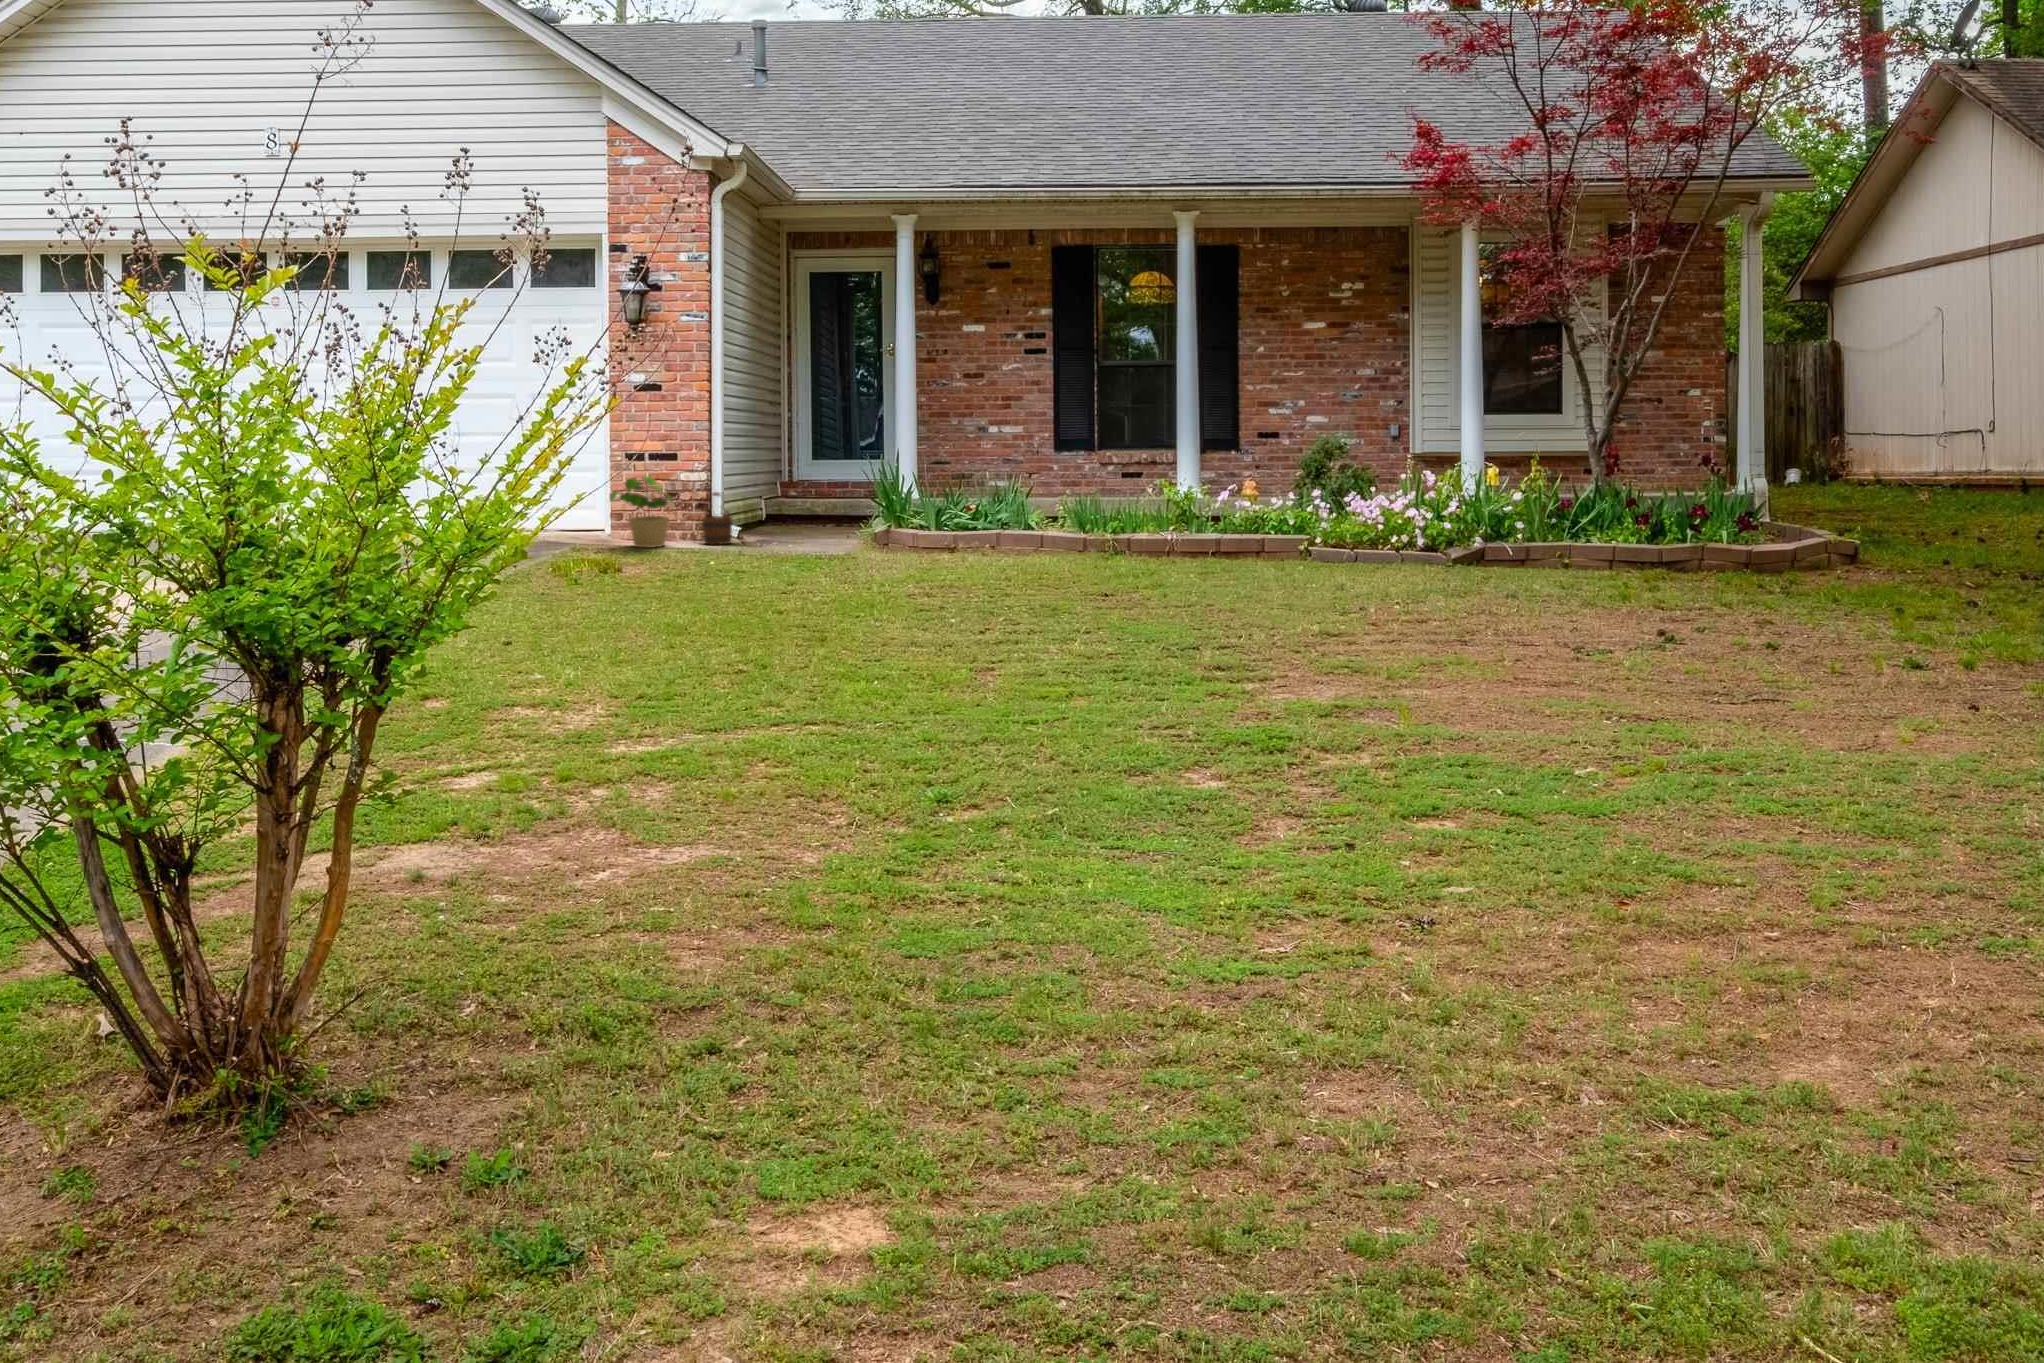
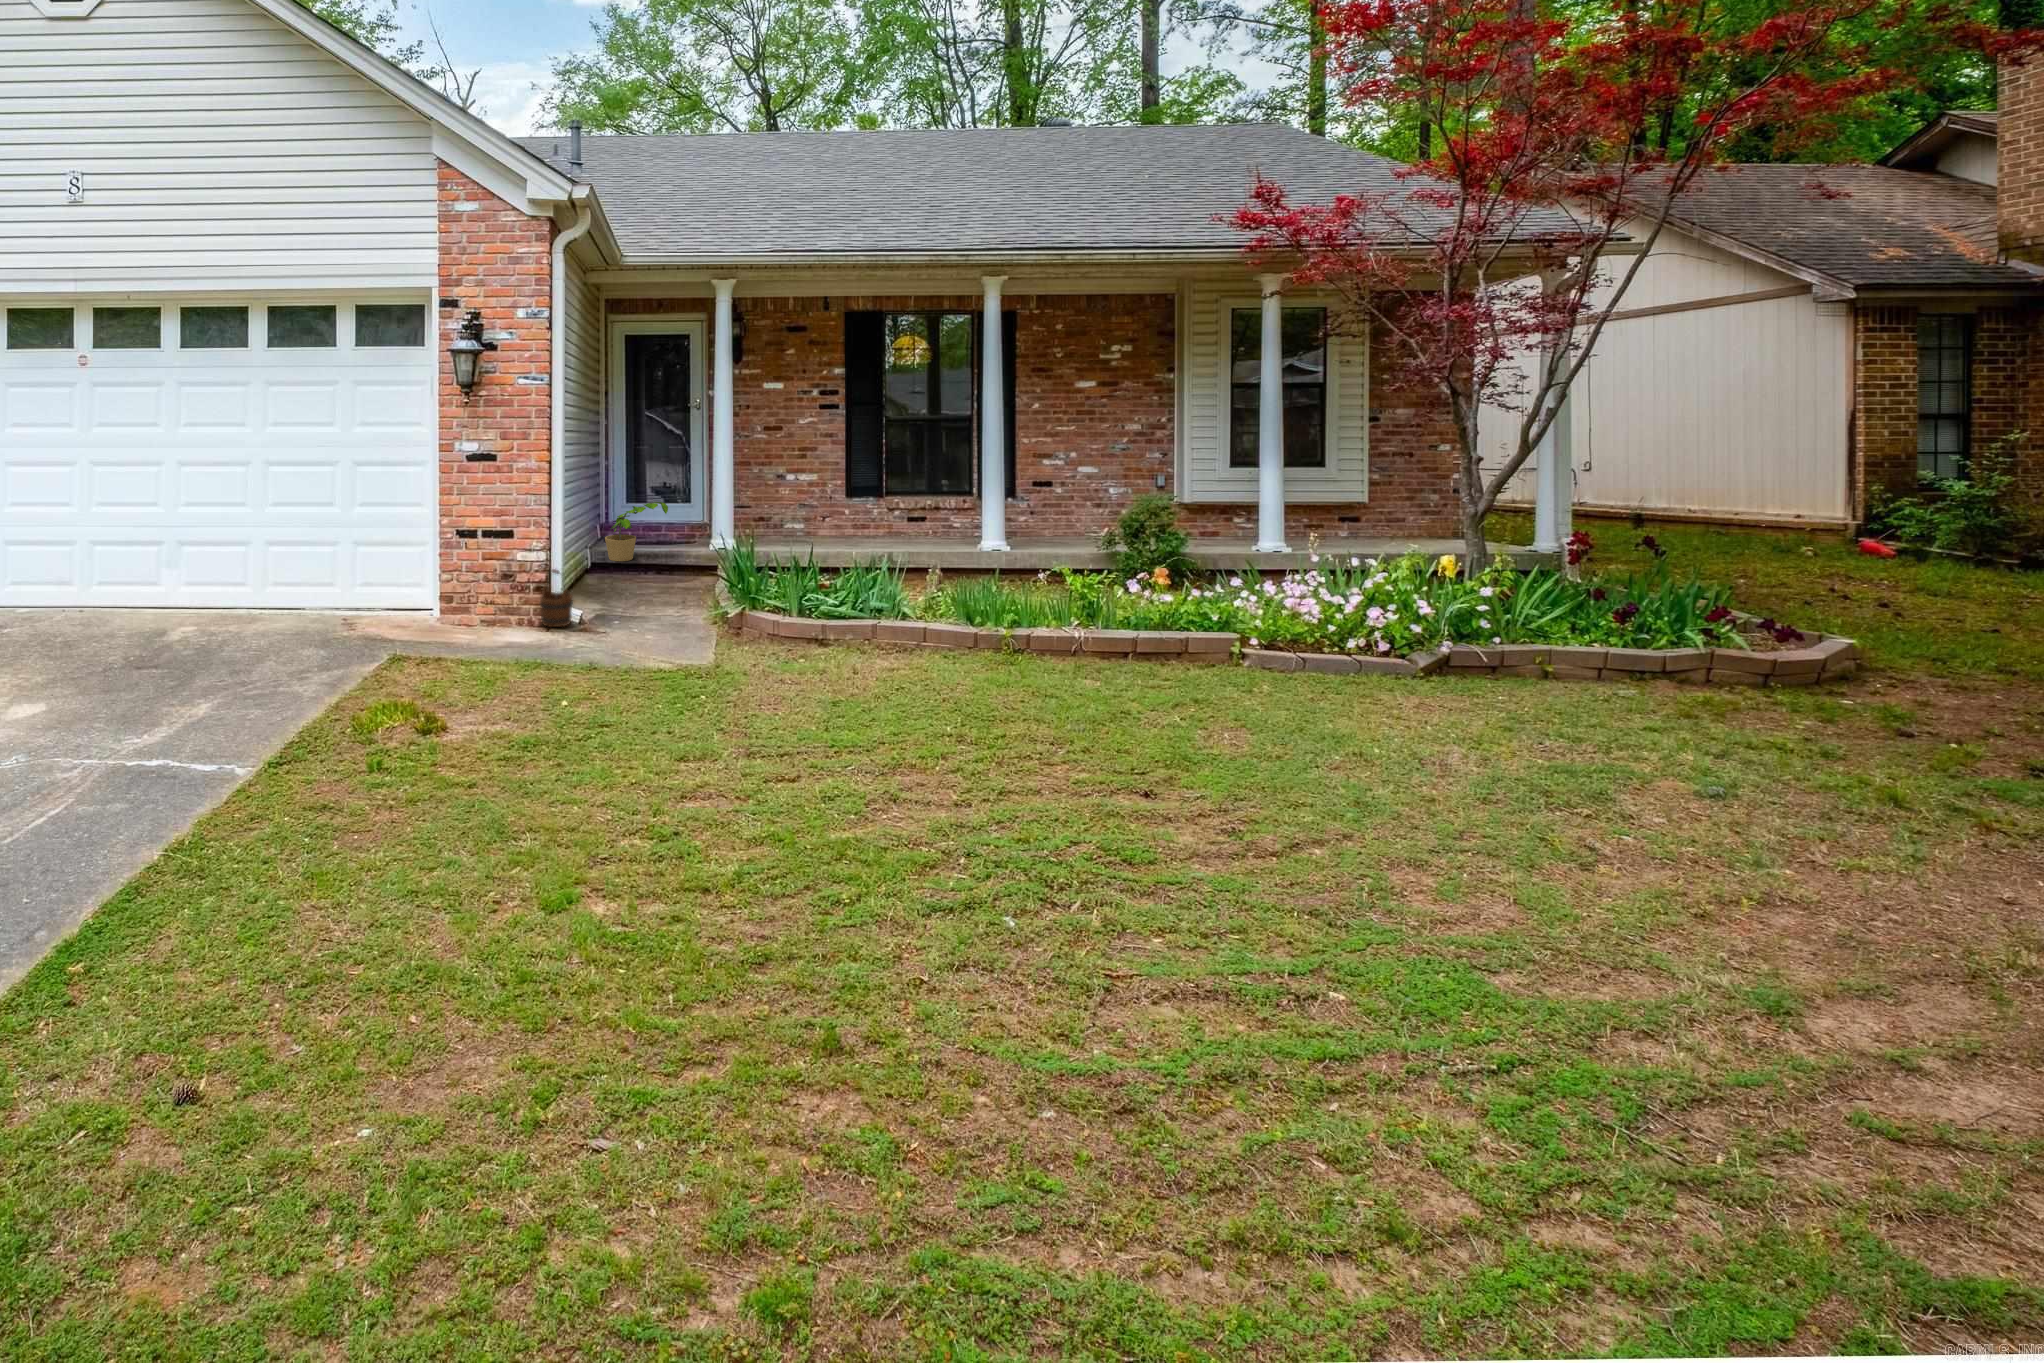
potted plant: present [610,476,672,547] -> present [605,502,668,561]

